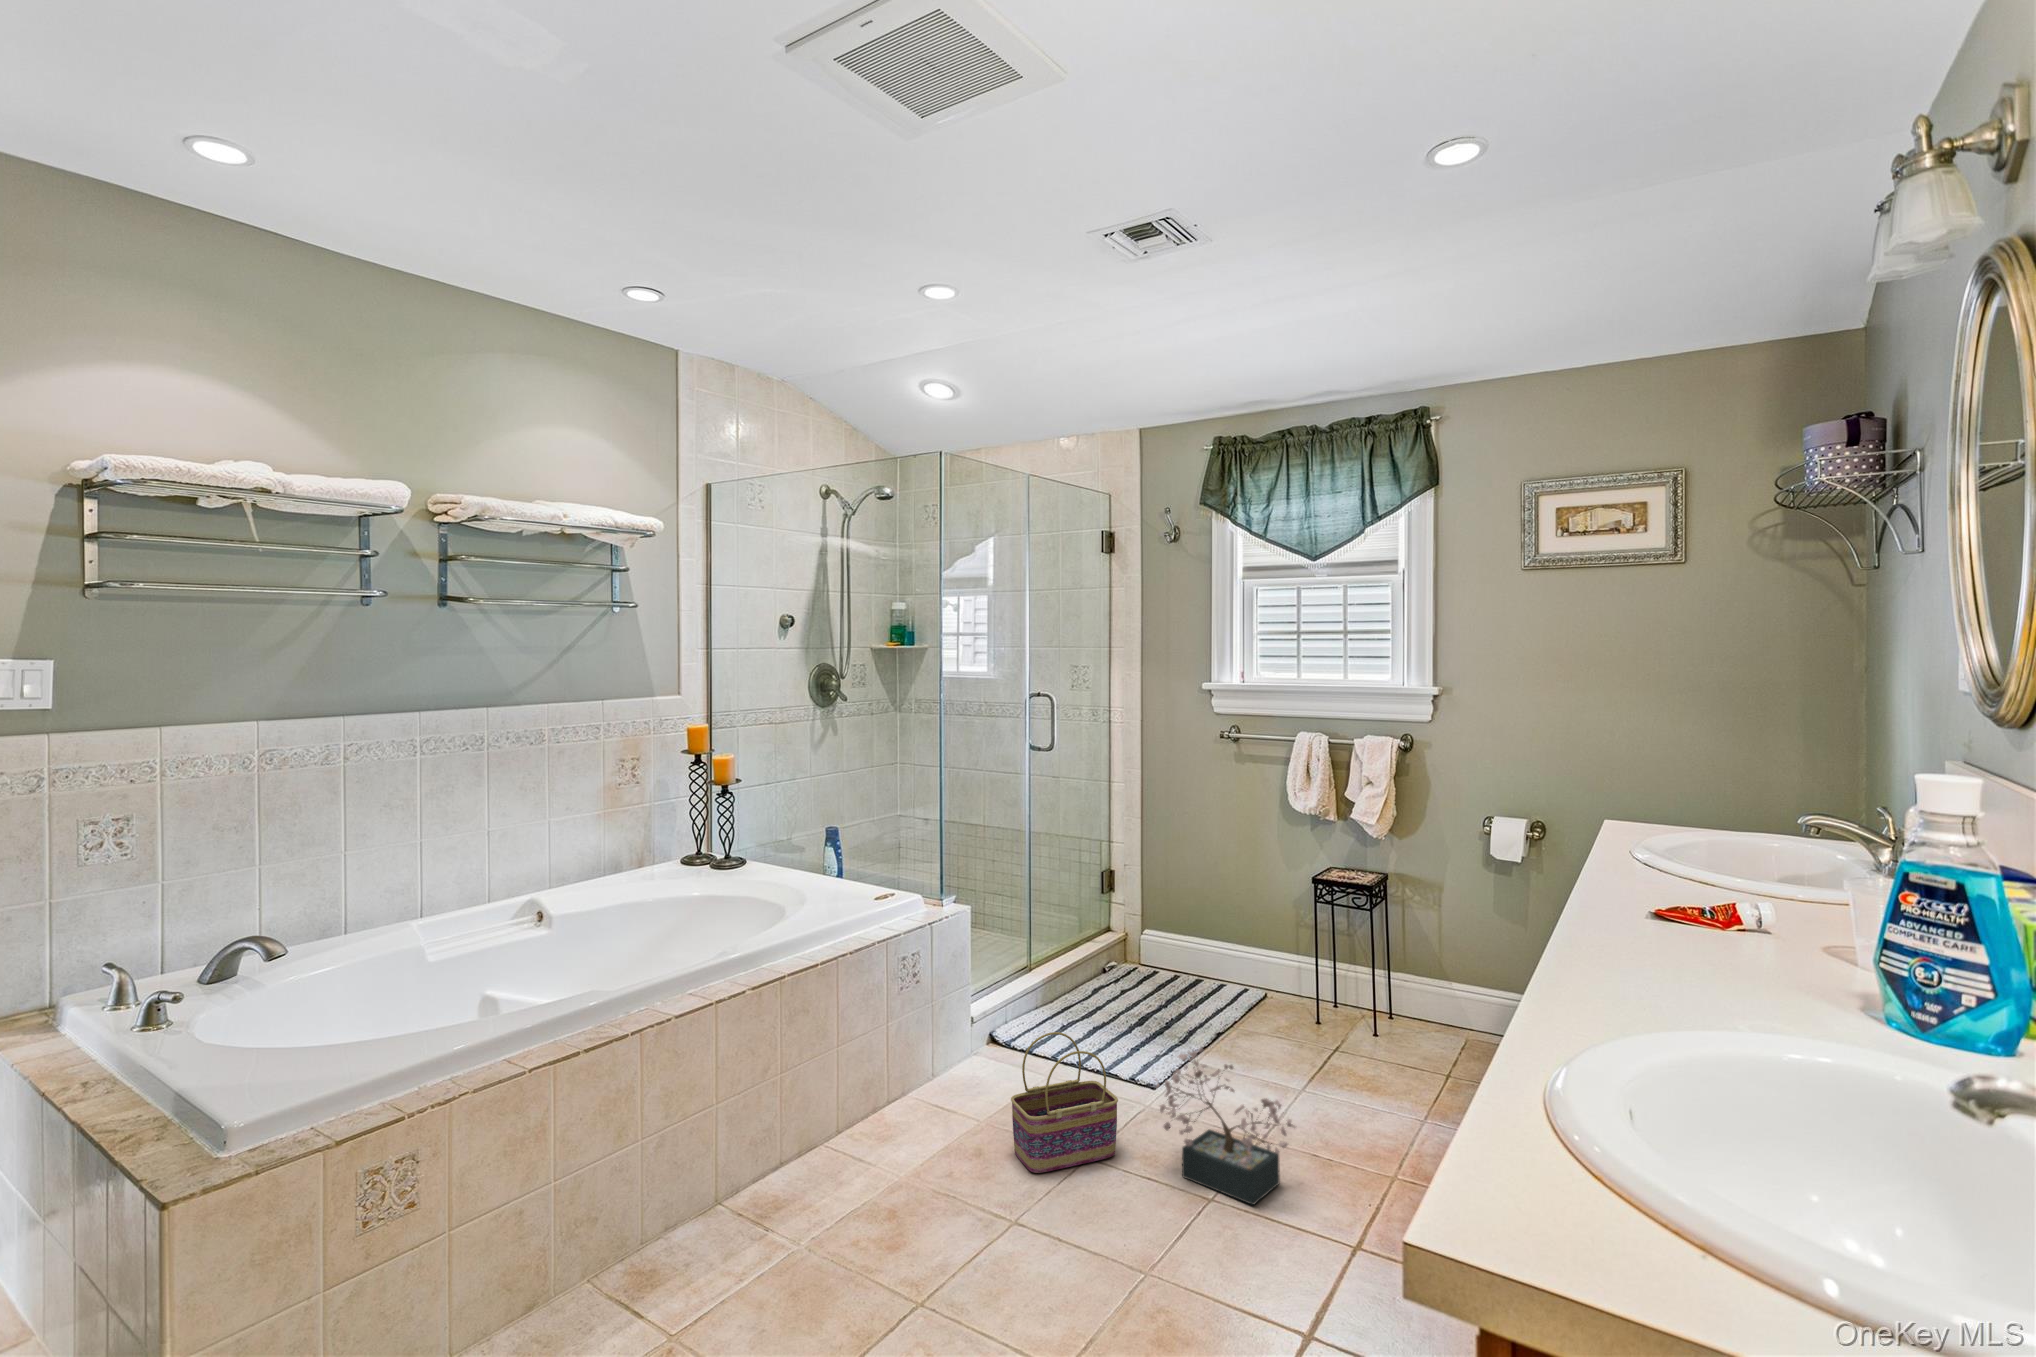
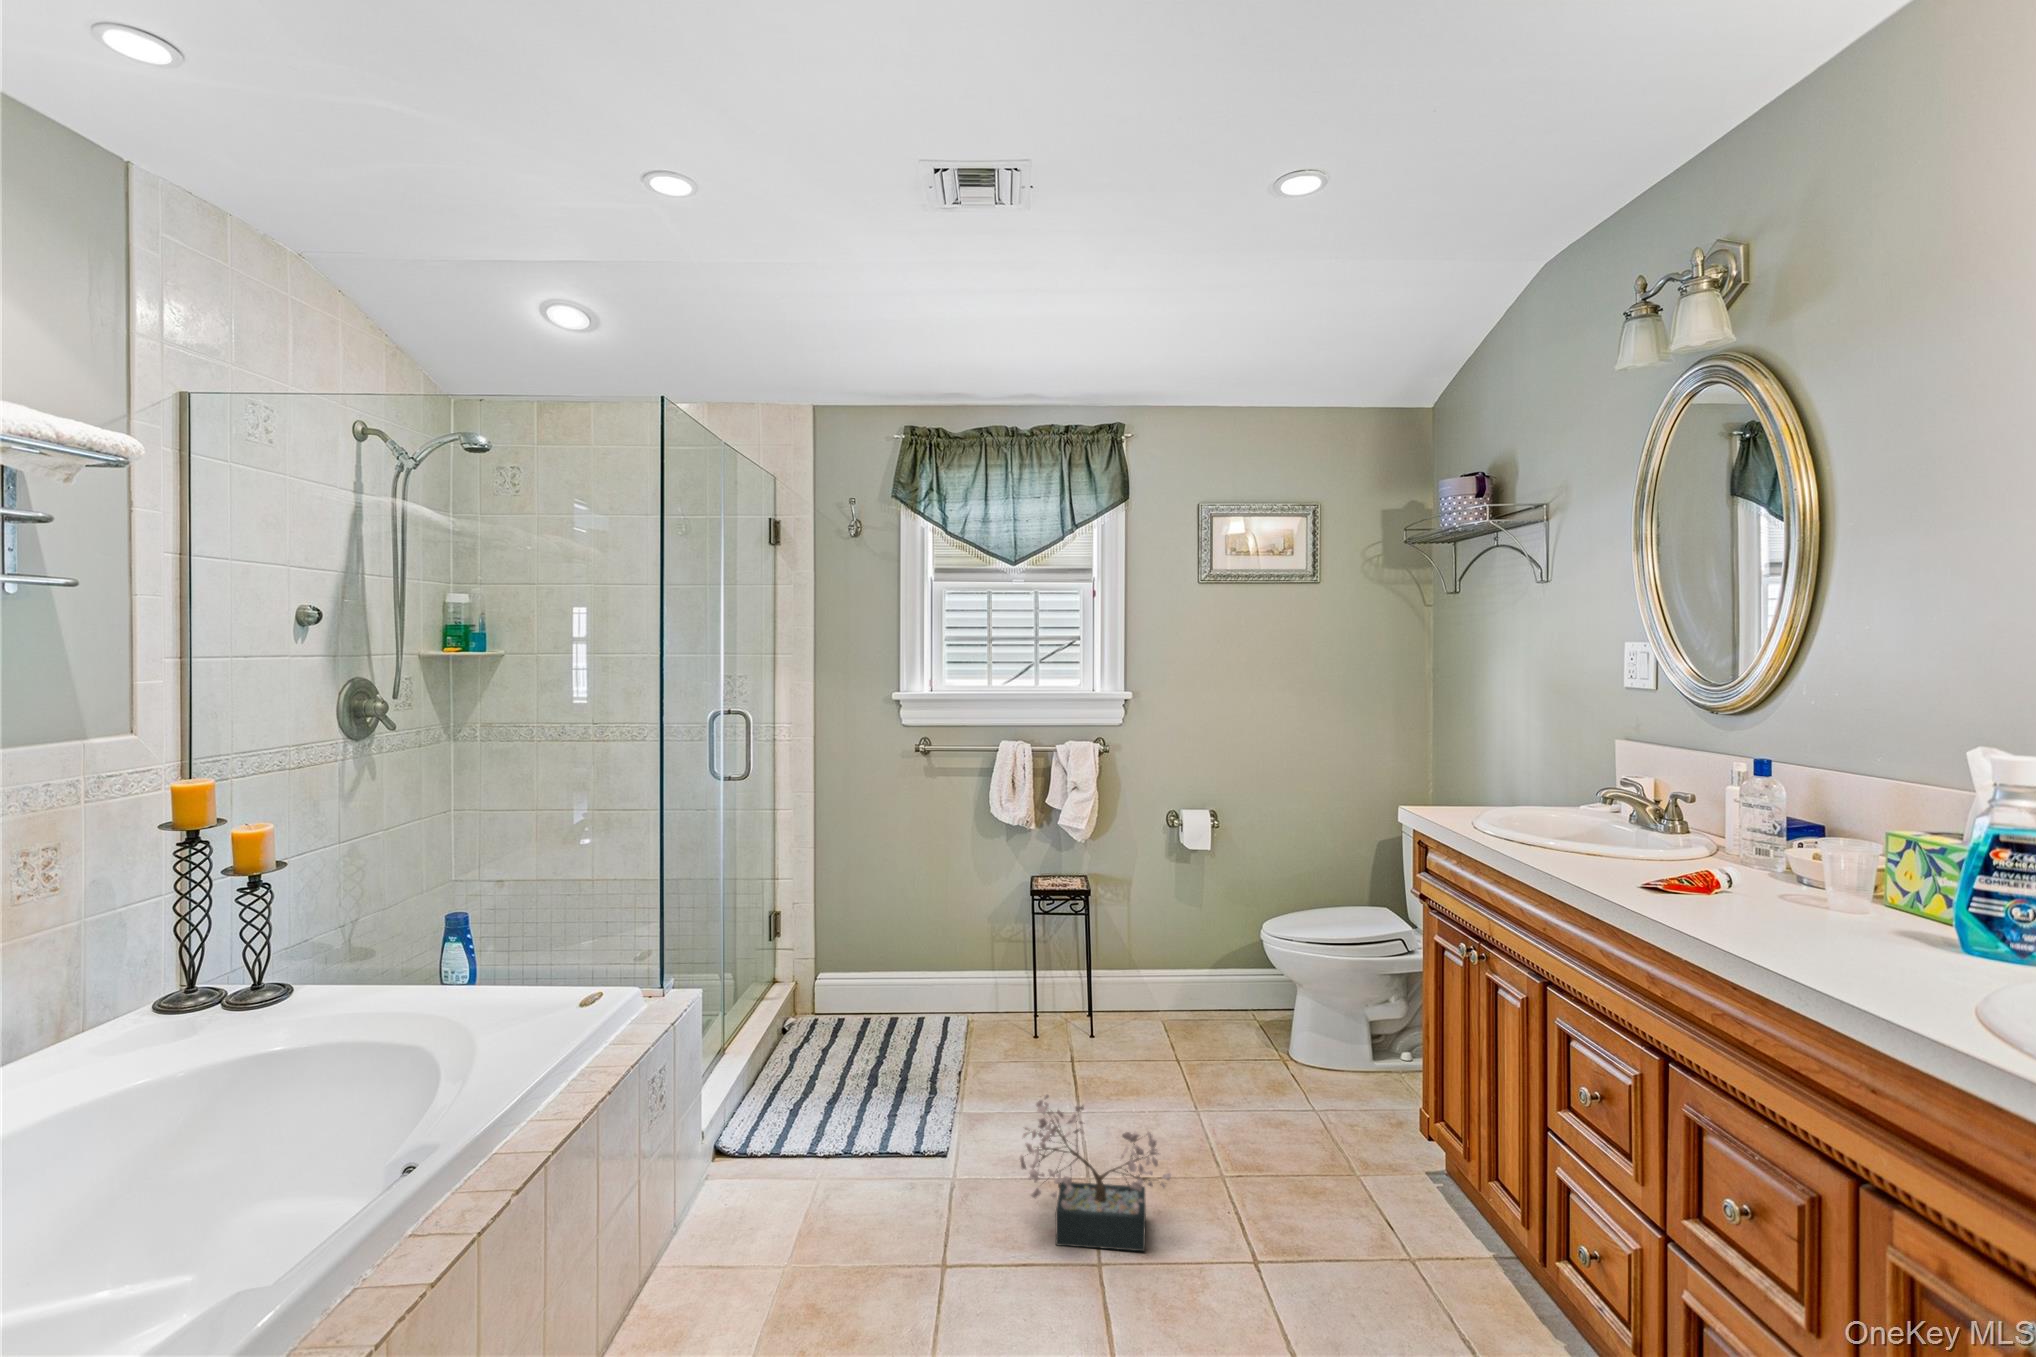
basket: present [1011,1032,1118,1173] -> none [857,1118,976,1301]

